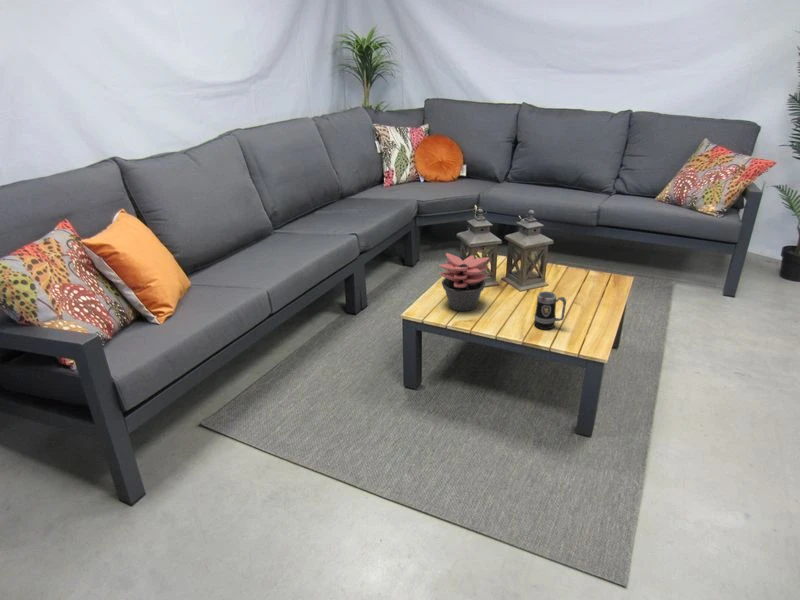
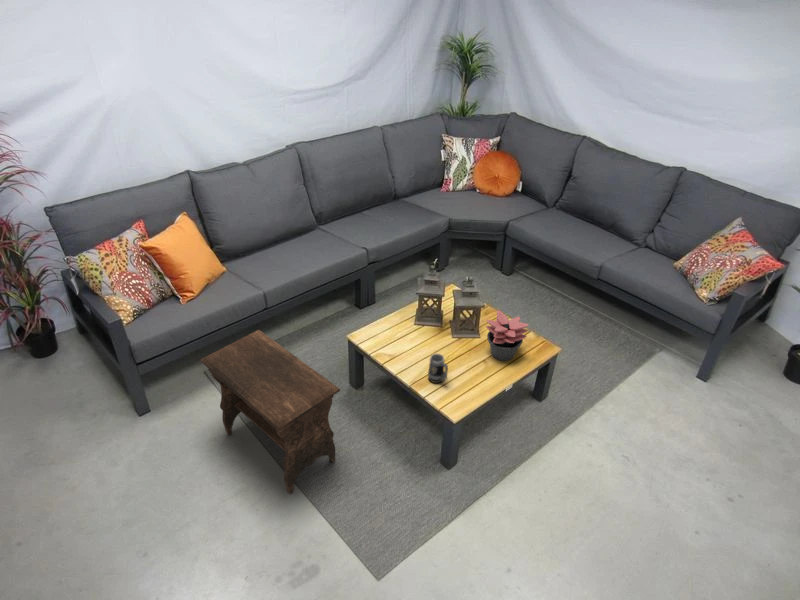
succulent plant: present [439,253,489,311] -> present [486,310,528,361]
footstool: none [248,318,469,525] -> present [201,330,340,494]

